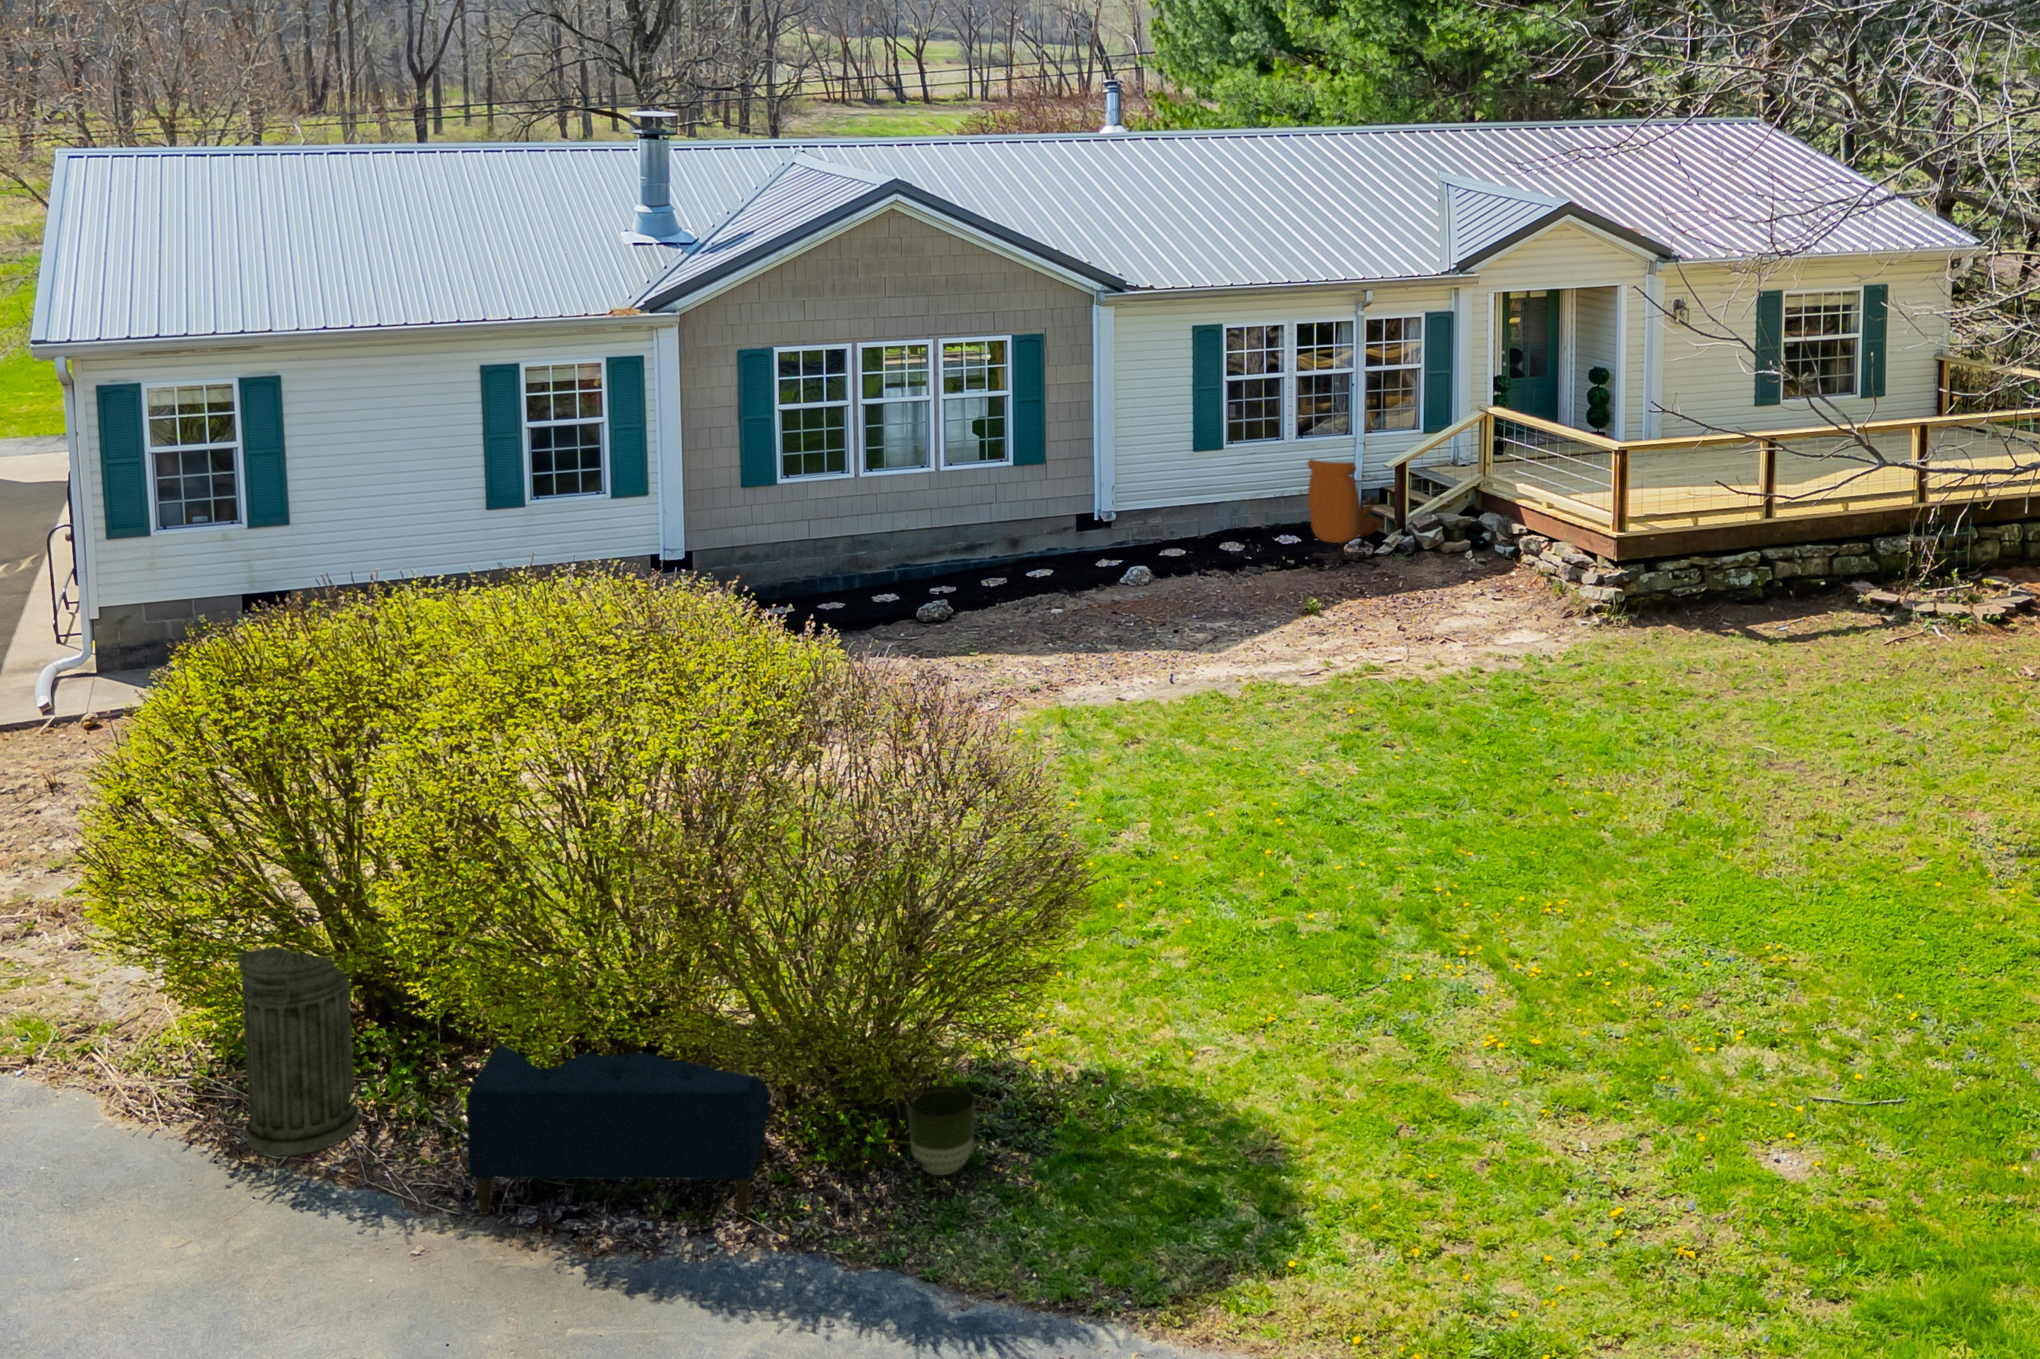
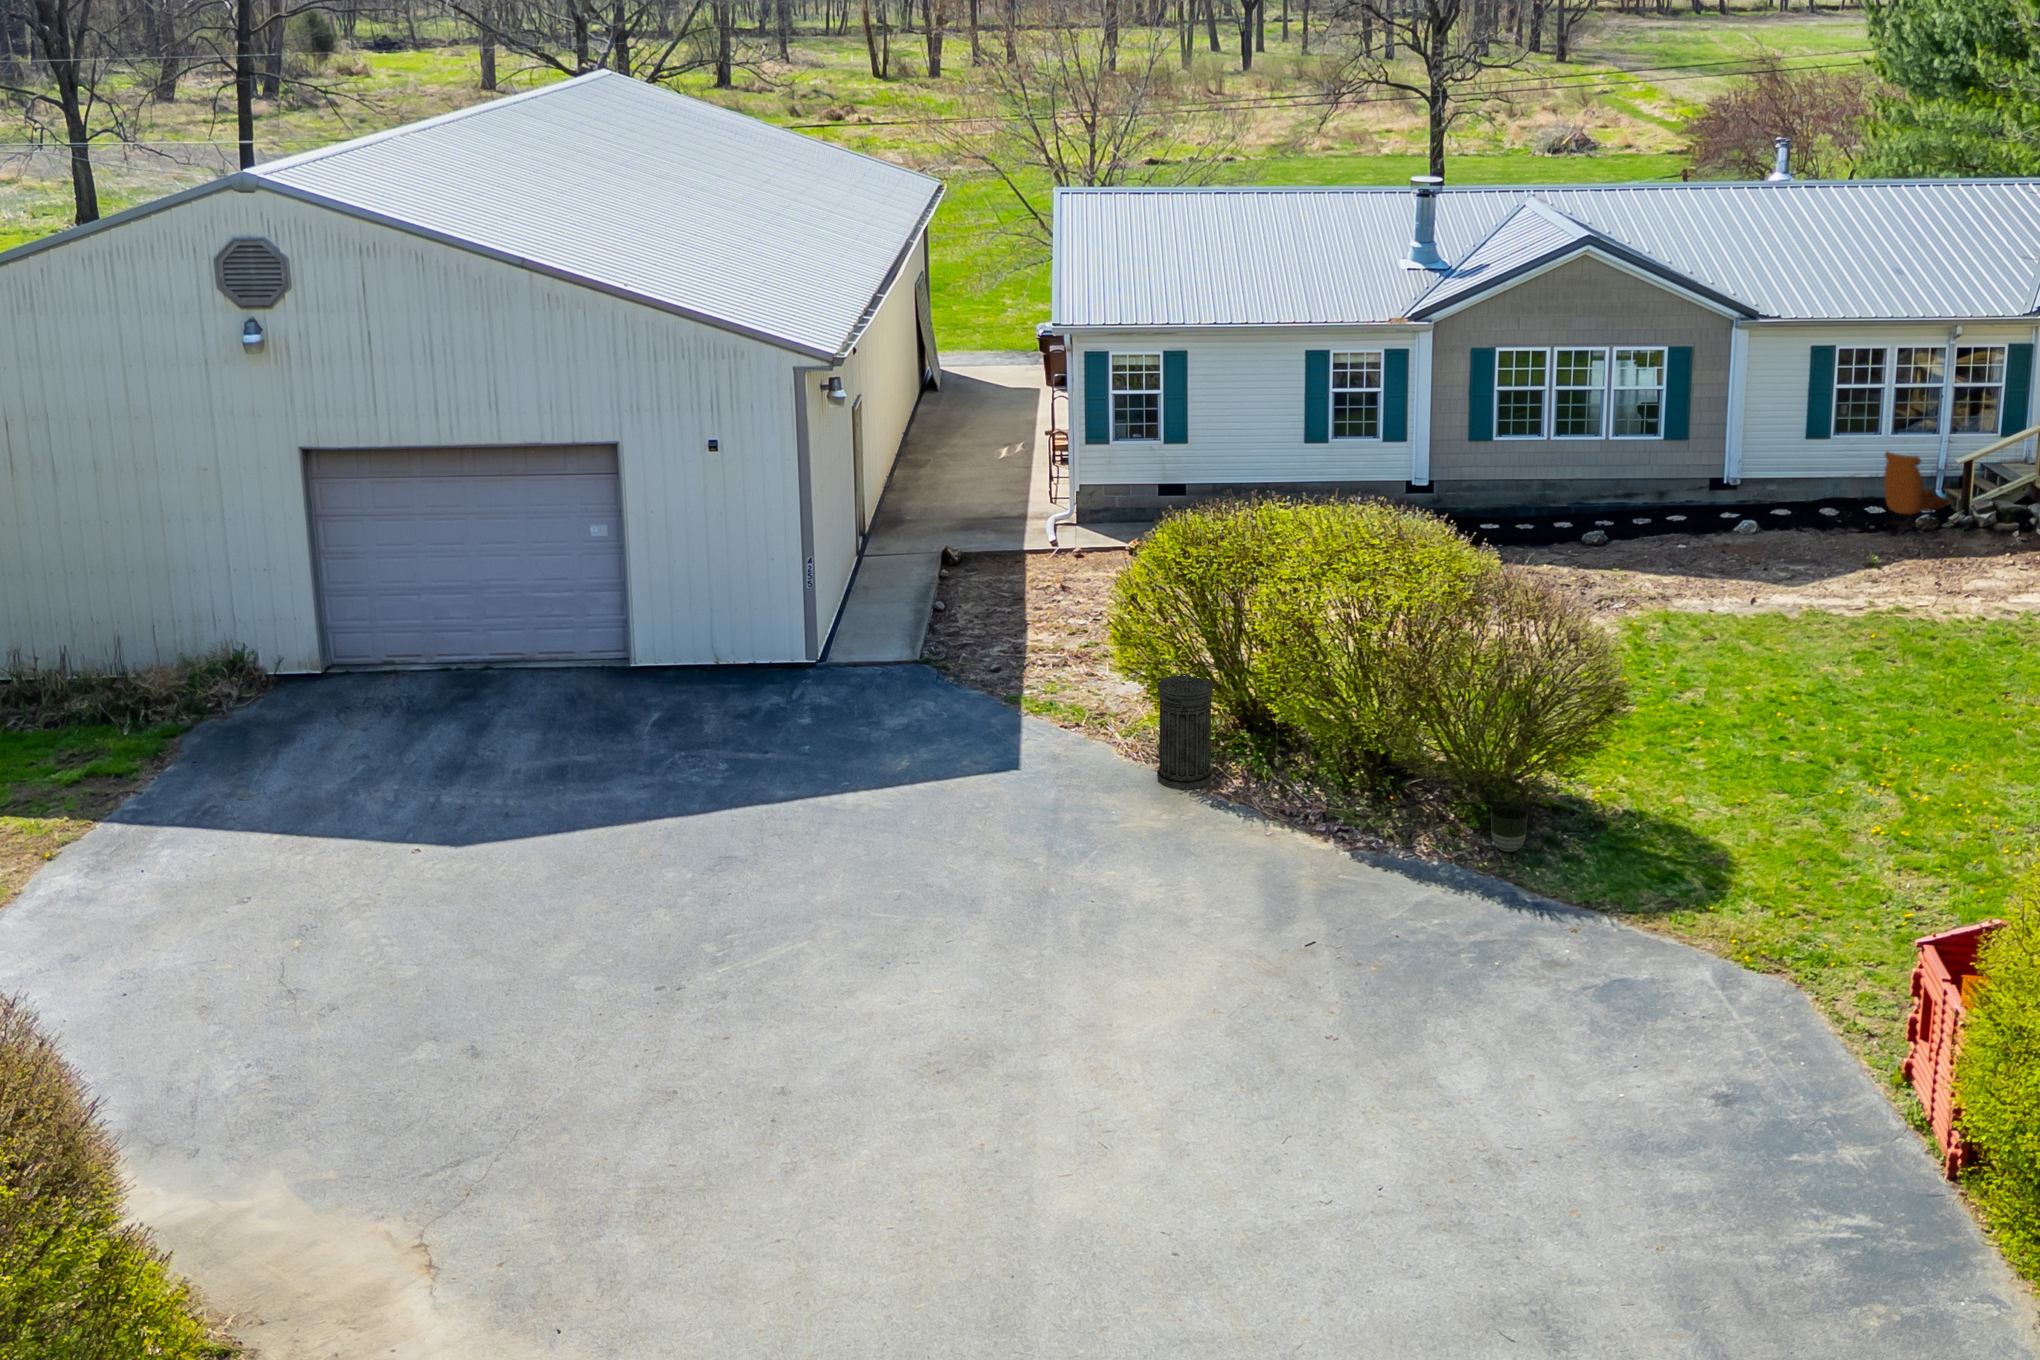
bench: present [466,1044,770,1216] -> none [1263,744,1421,852]

